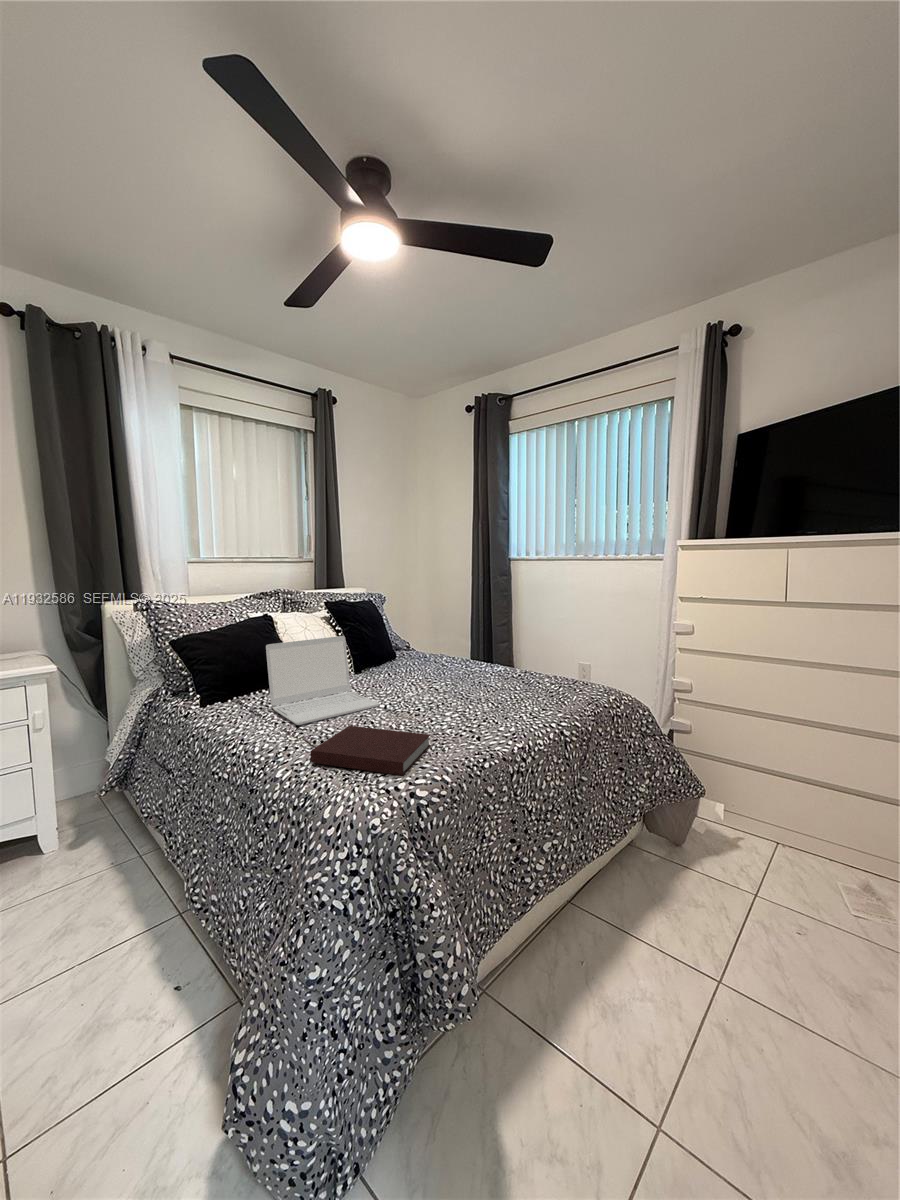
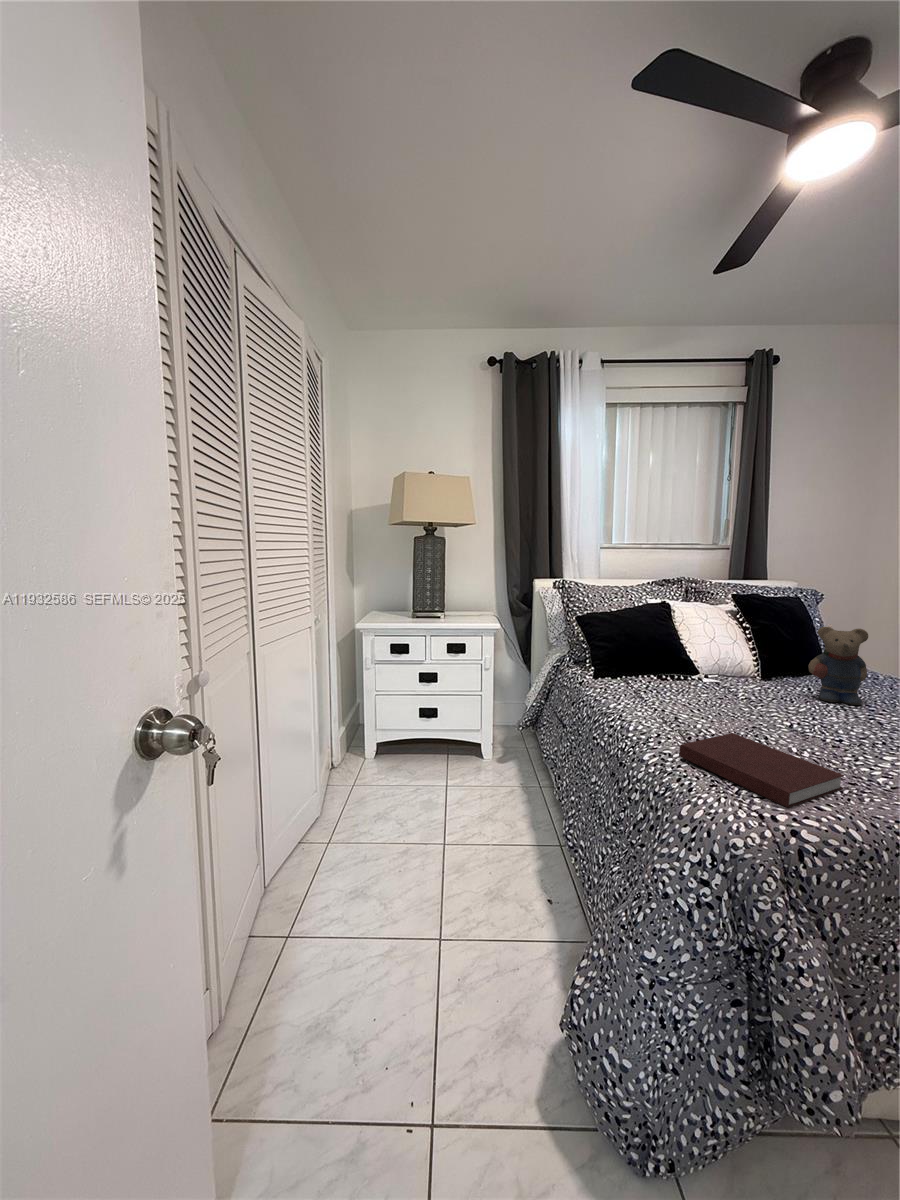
teddy bear: none [388,621,423,681] -> present [808,627,868,705]
laptop: present [266,636,379,725] -> none [654,631,782,723]

